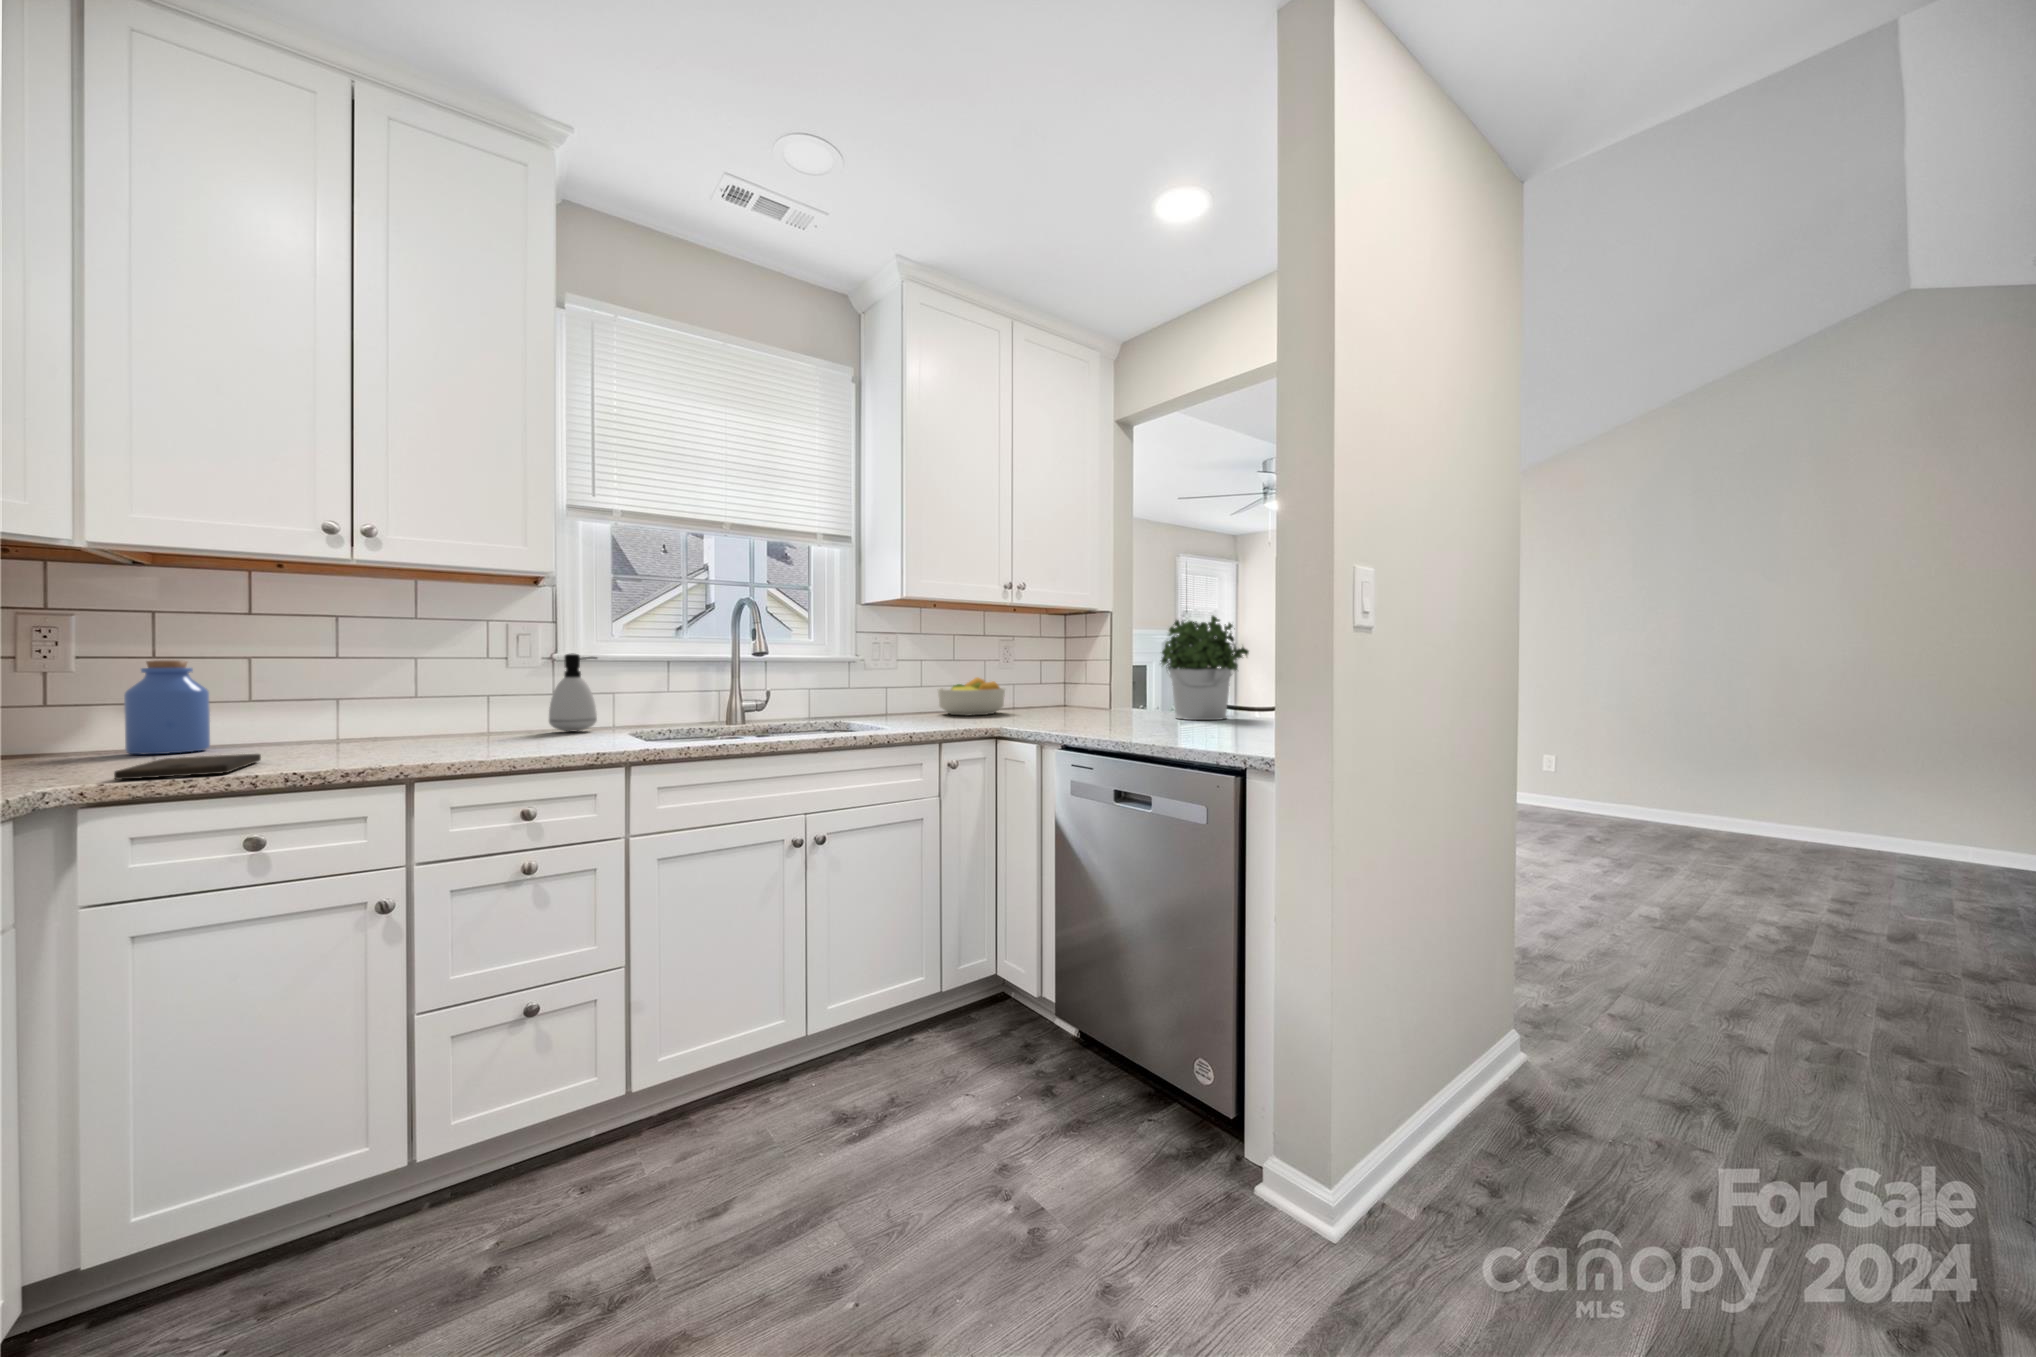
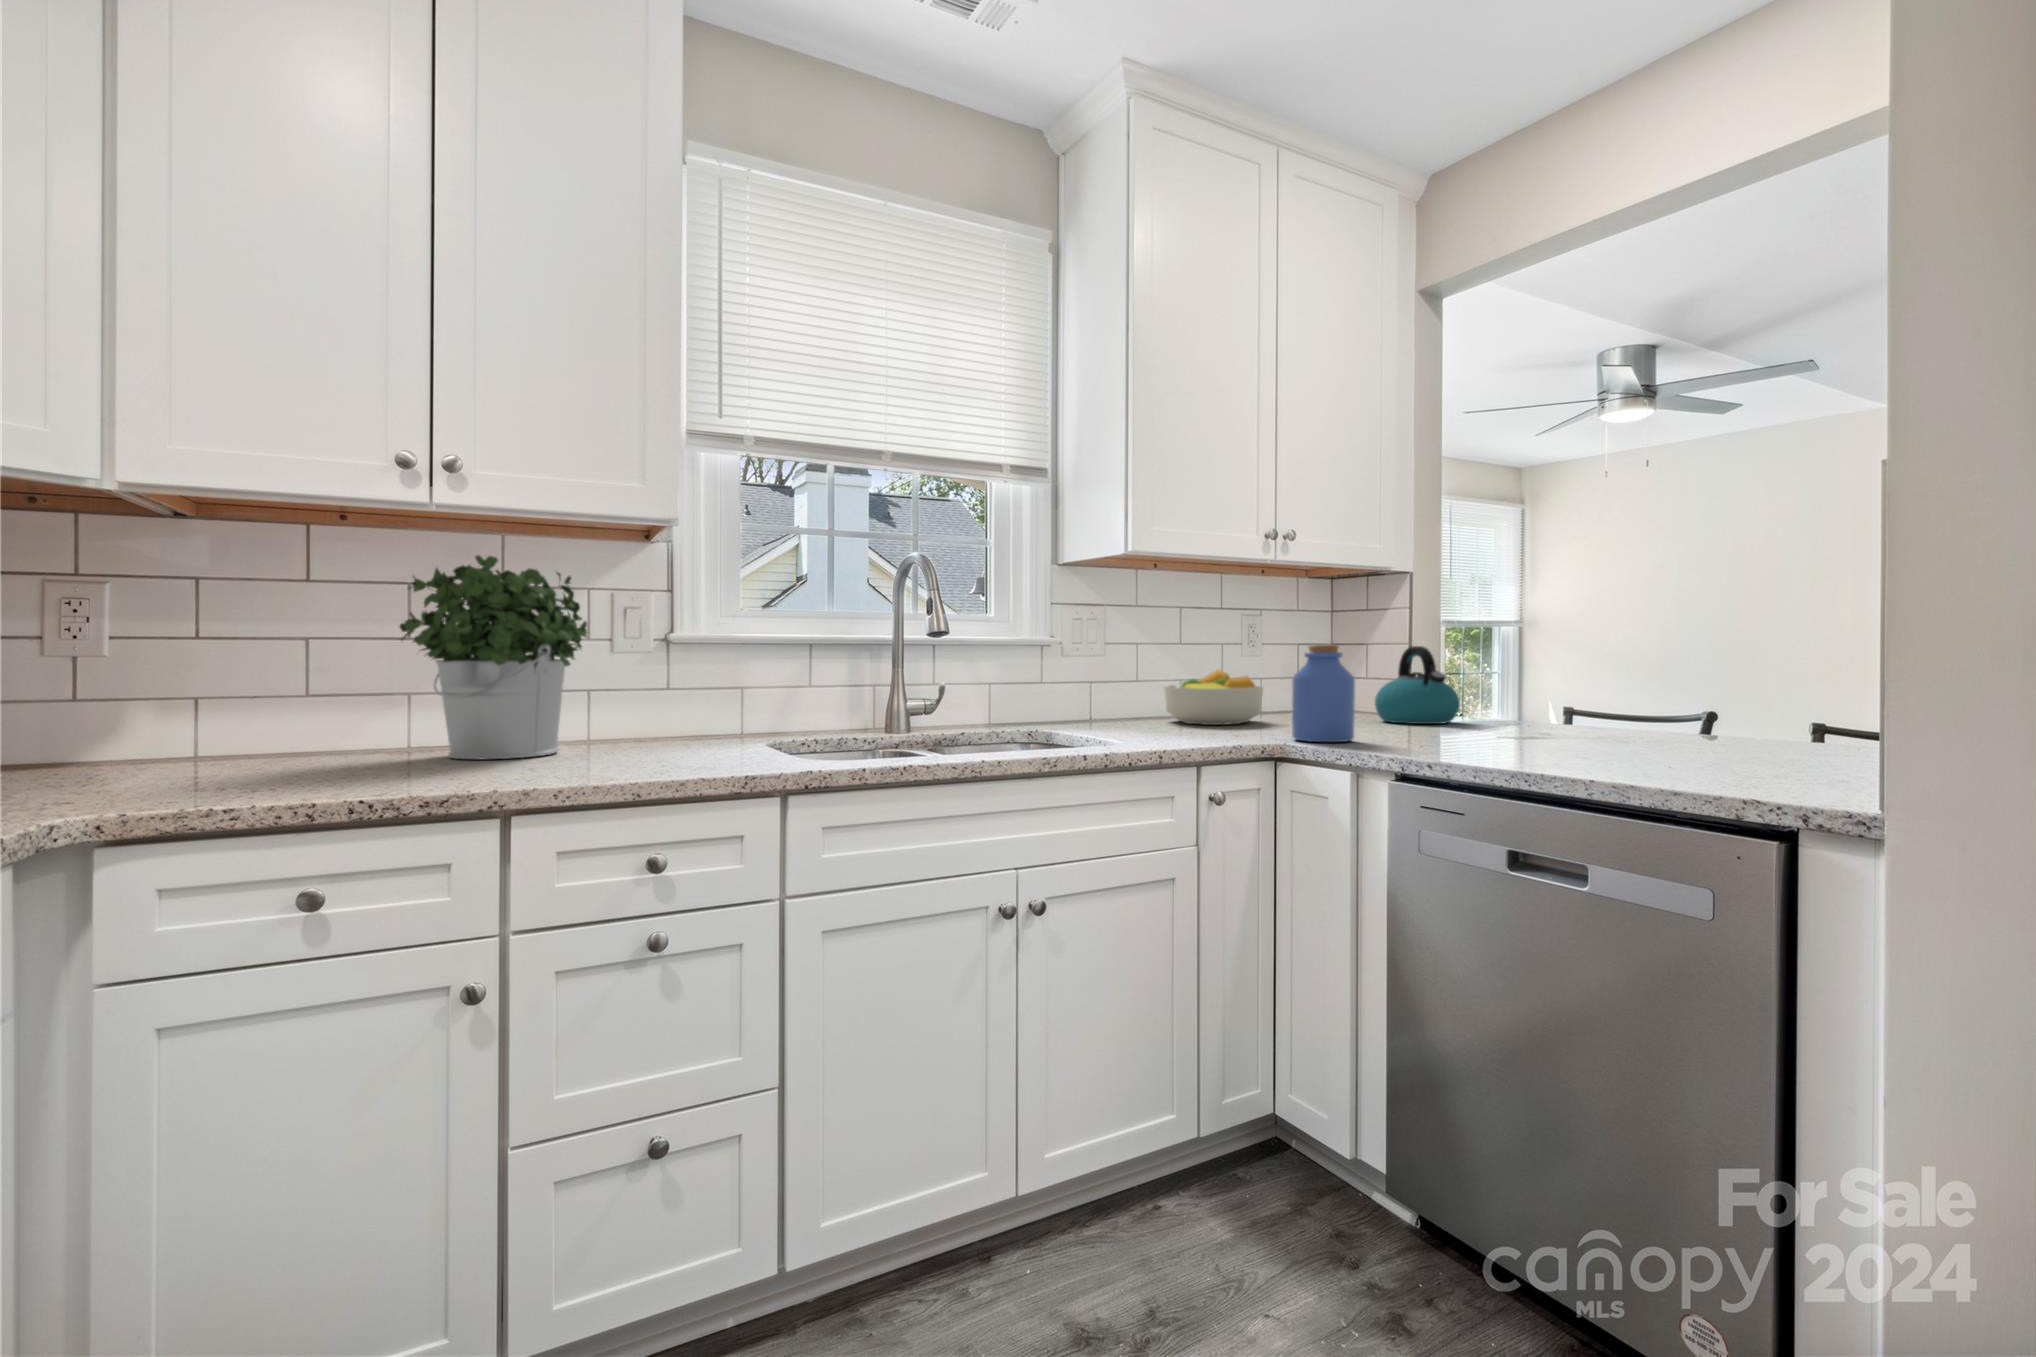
potted plant: present [1161,616,1249,720] -> present [400,555,587,759]
soap dispenser: present [549,653,597,731] -> none [665,634,727,741]
jar: present [124,660,210,754] -> present [1292,645,1355,742]
kettle: none [1082,660,1136,713] -> present [1375,646,1460,724]
cutting board: present [114,754,261,779] -> none [137,771,319,808]

